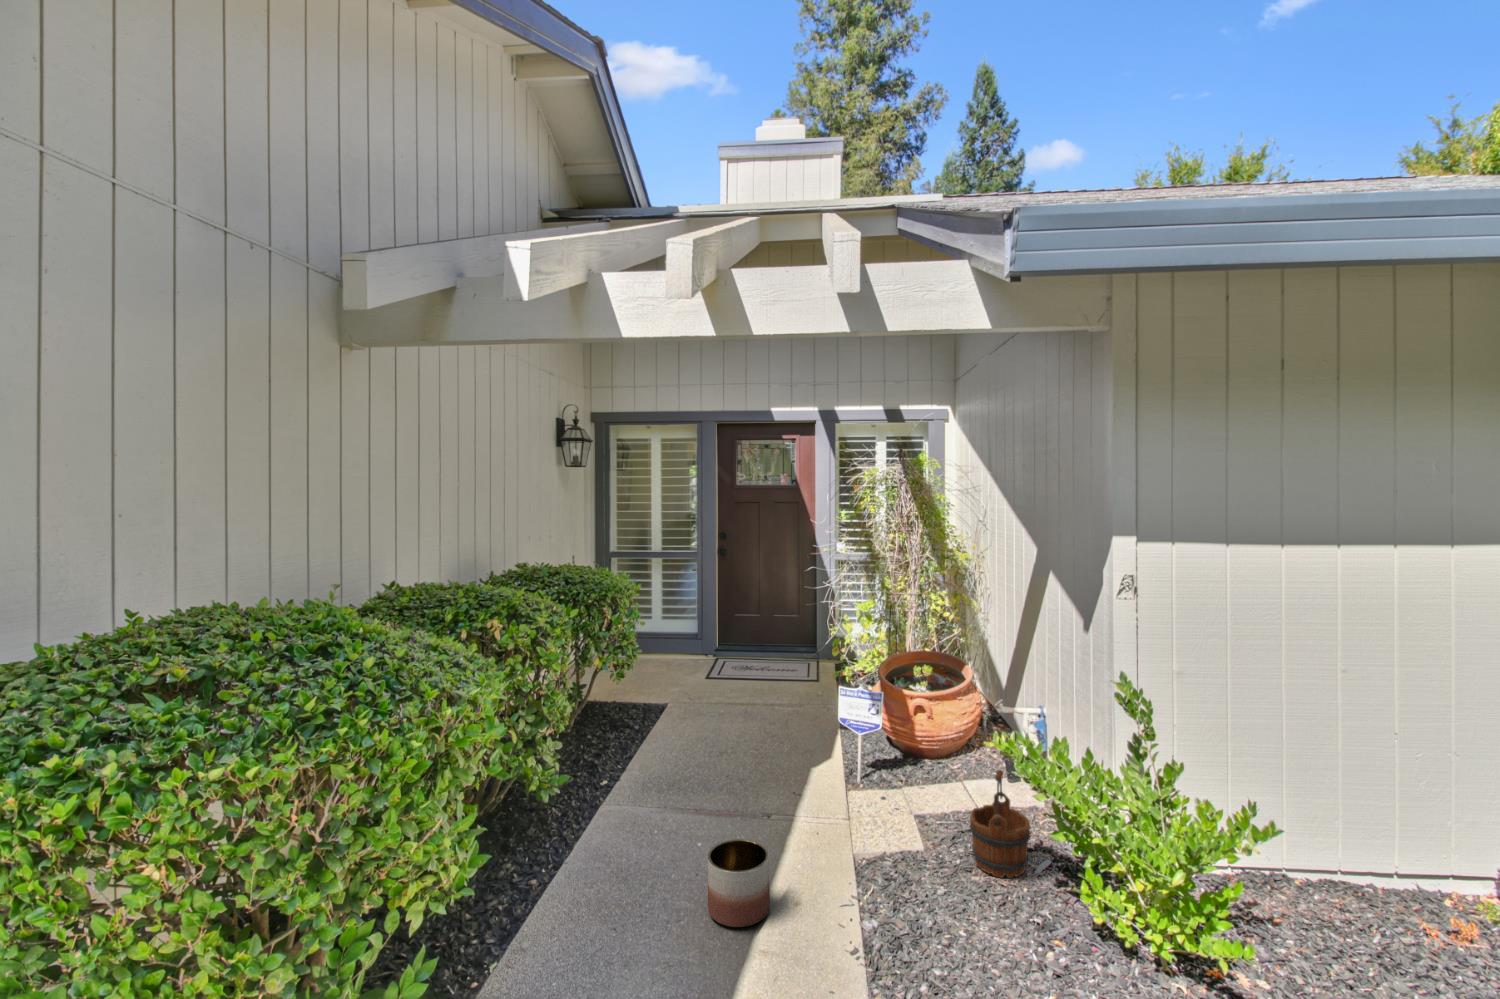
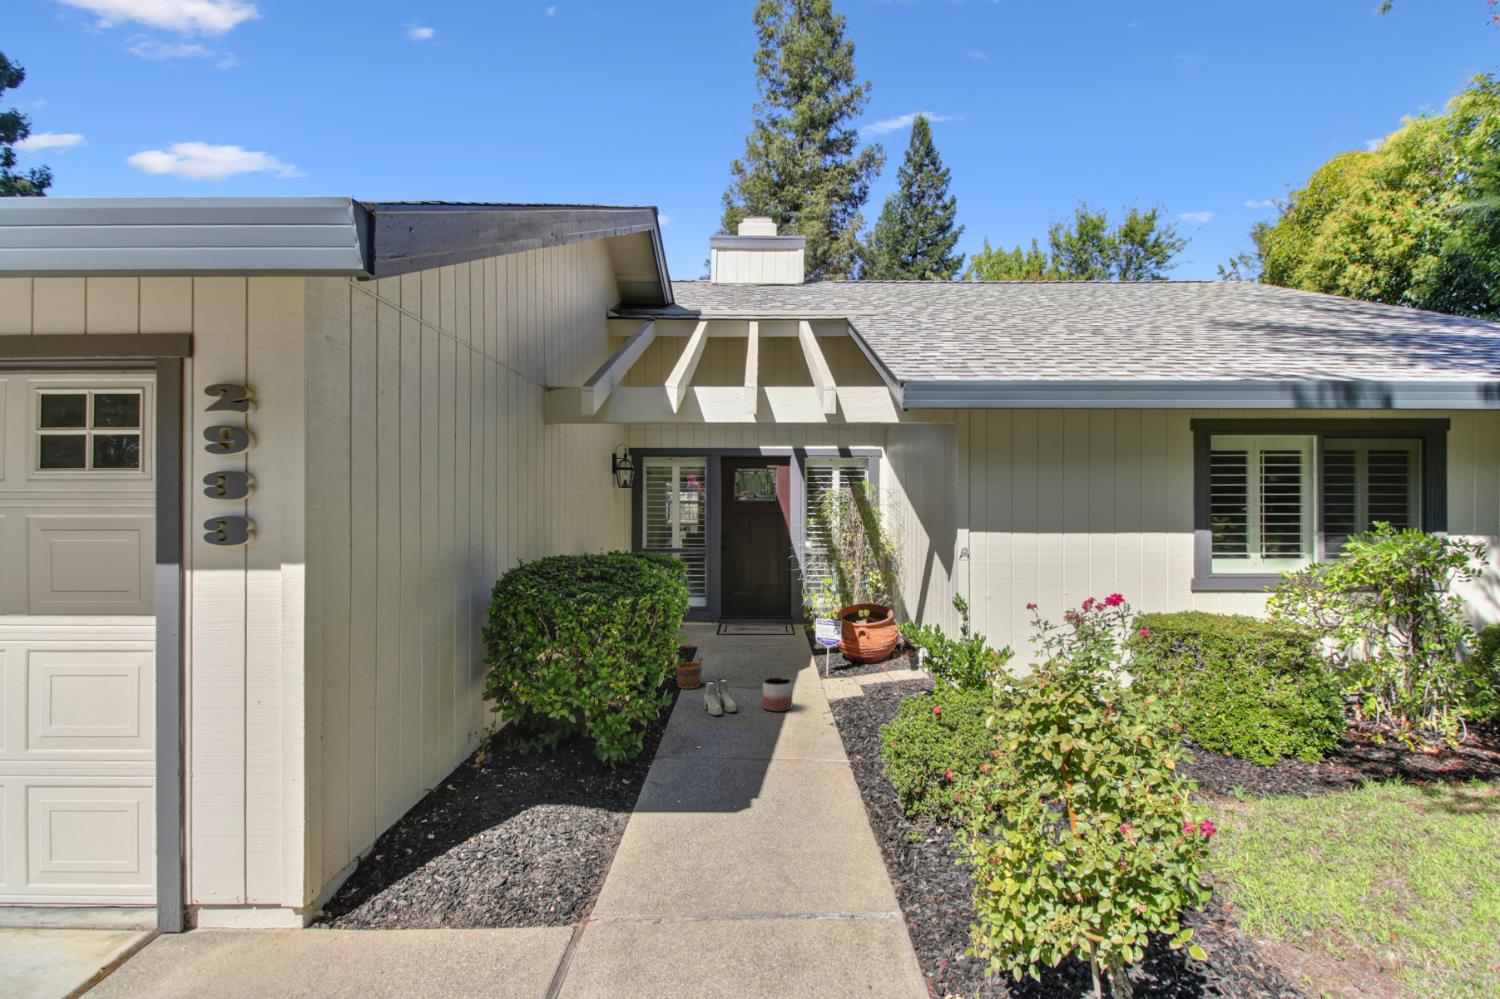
wooden bucket: present [970,770,1030,878] -> present [676,644,702,689]
boots: none [587,841,649,939] -> present [704,678,736,715]

